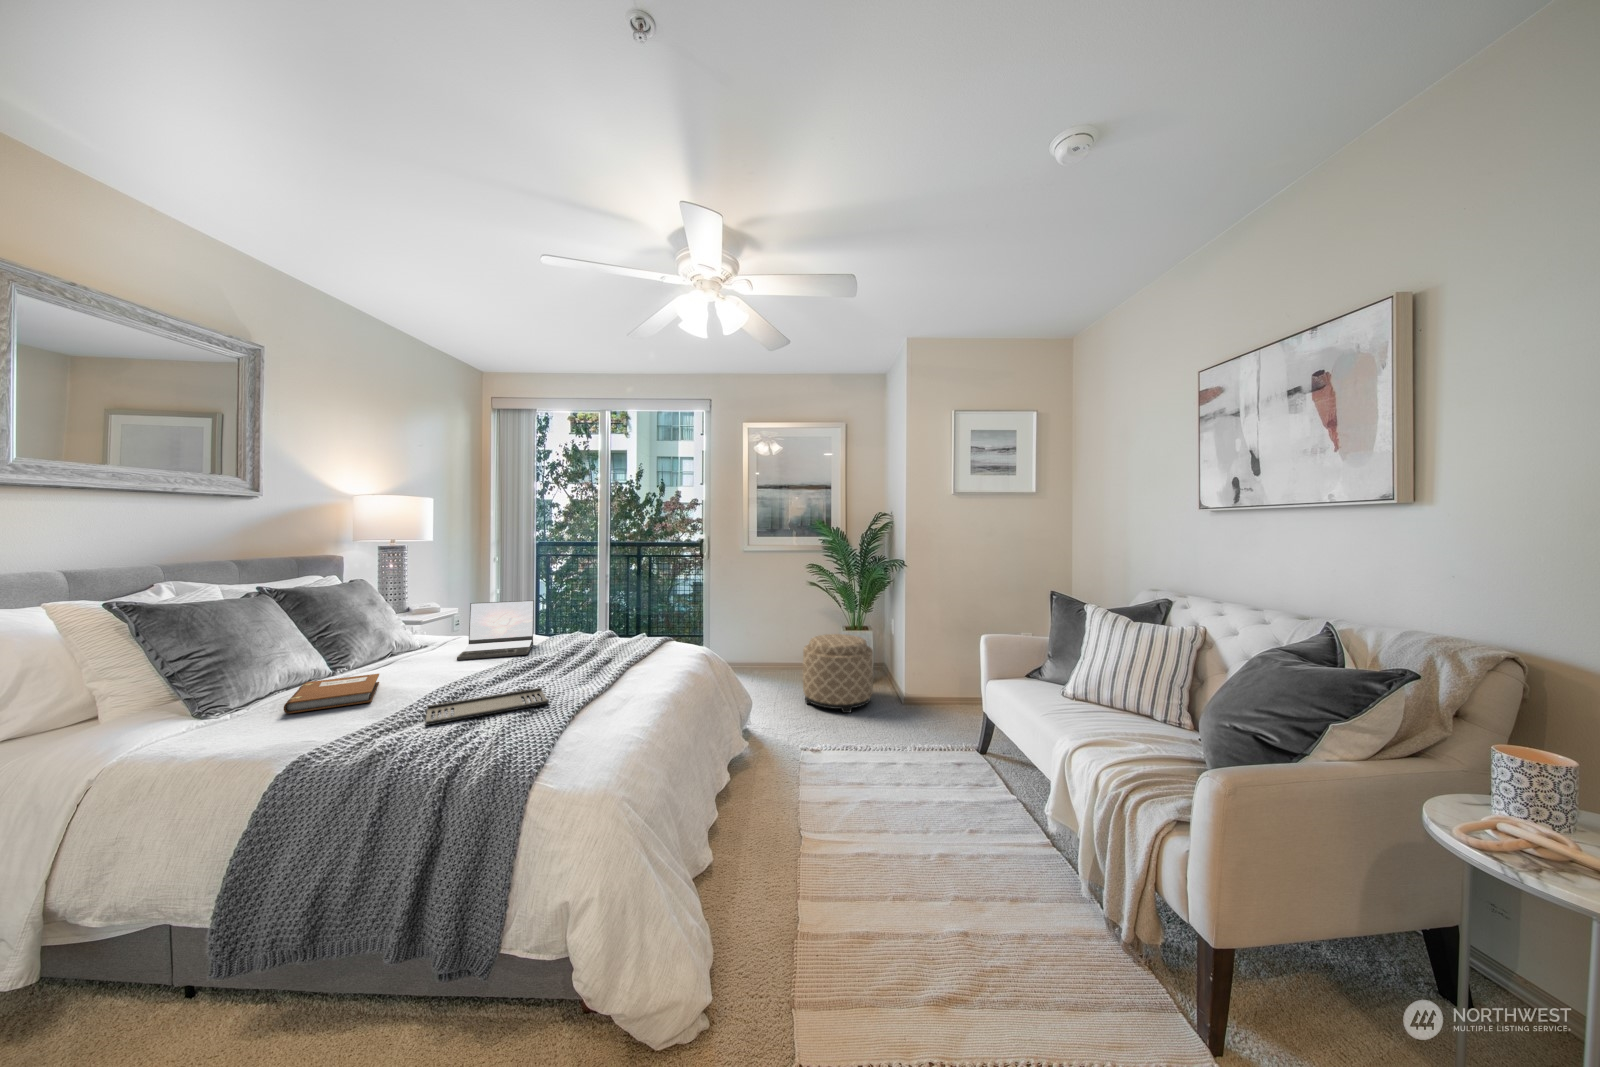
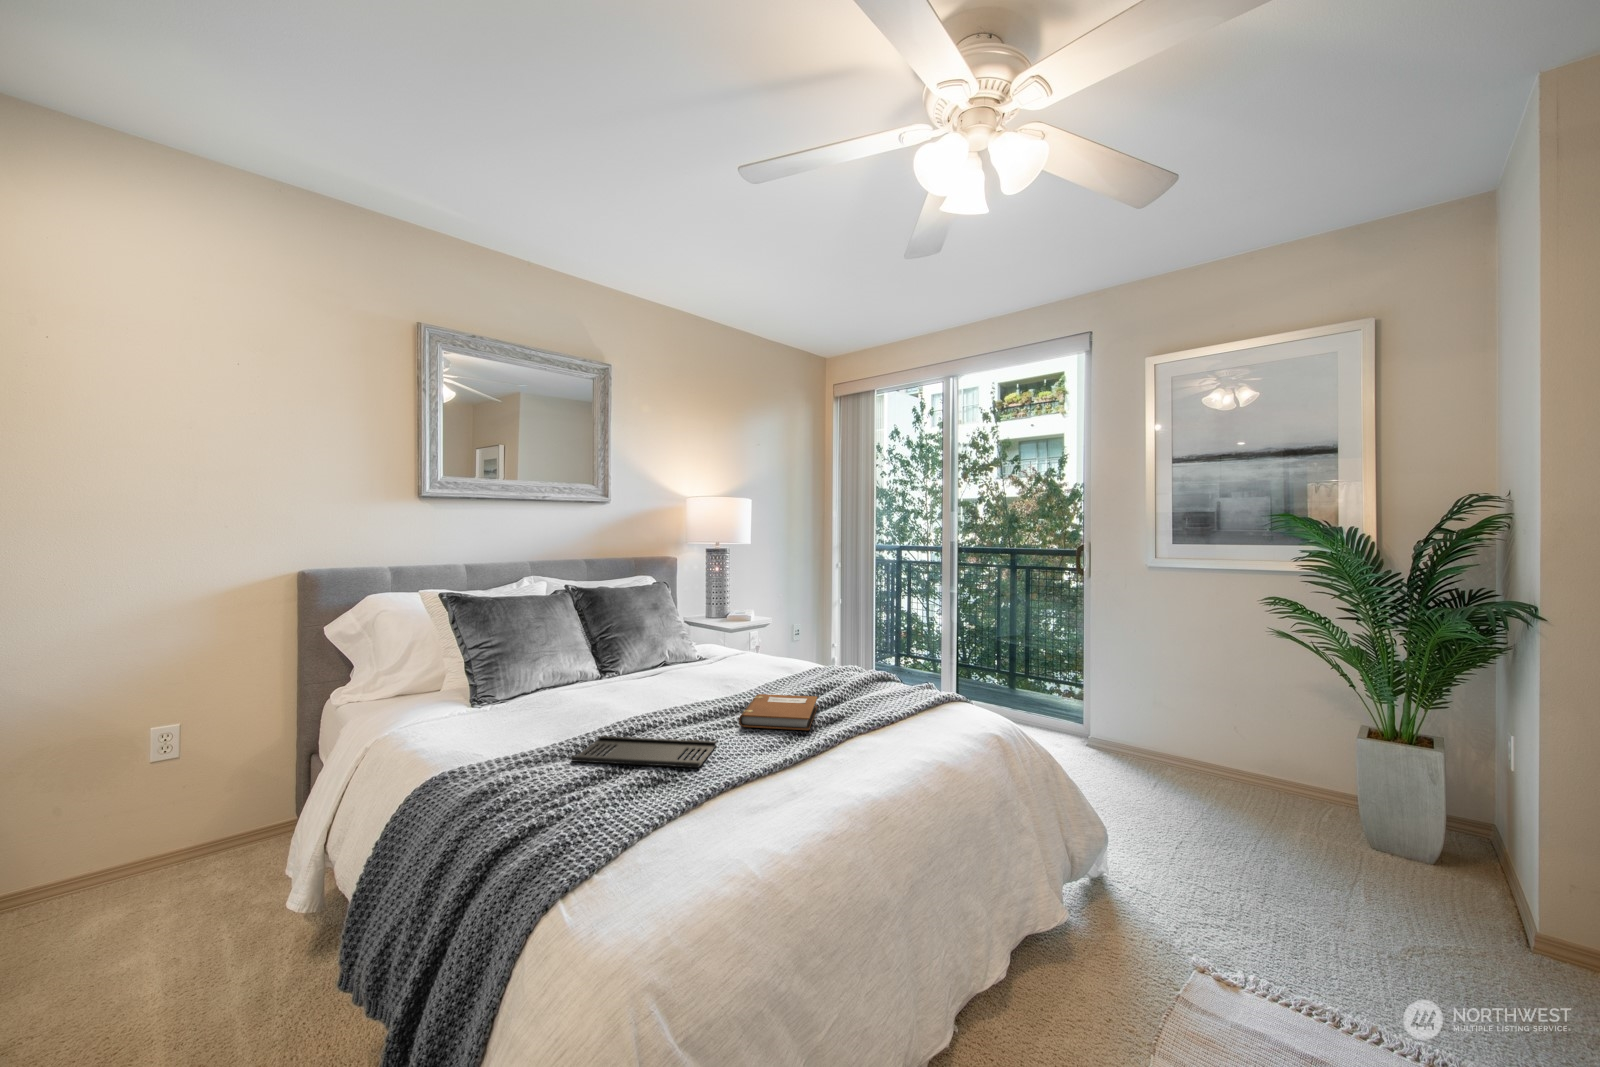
laptop: present [457,600,534,660] -> none [693,619,787,691]
ottoman: present [803,634,873,713] -> none [1245,741,1434,924]
notebook: present [284,674,379,713] -> present [739,694,818,730]

